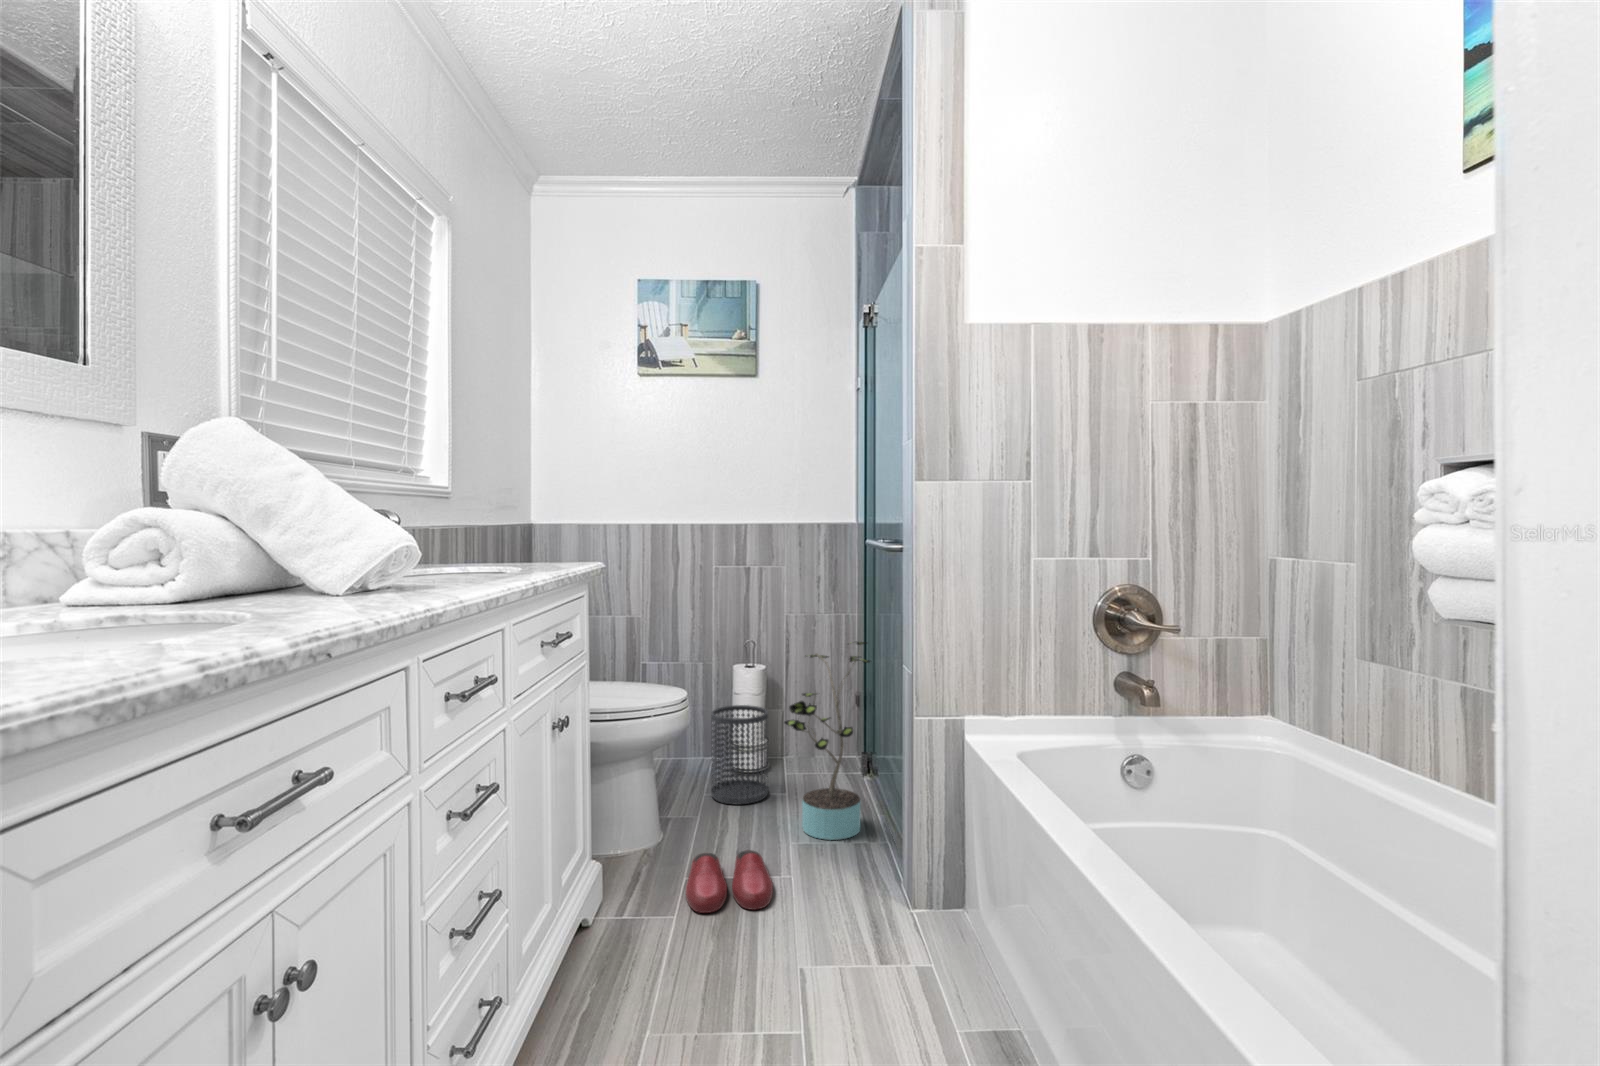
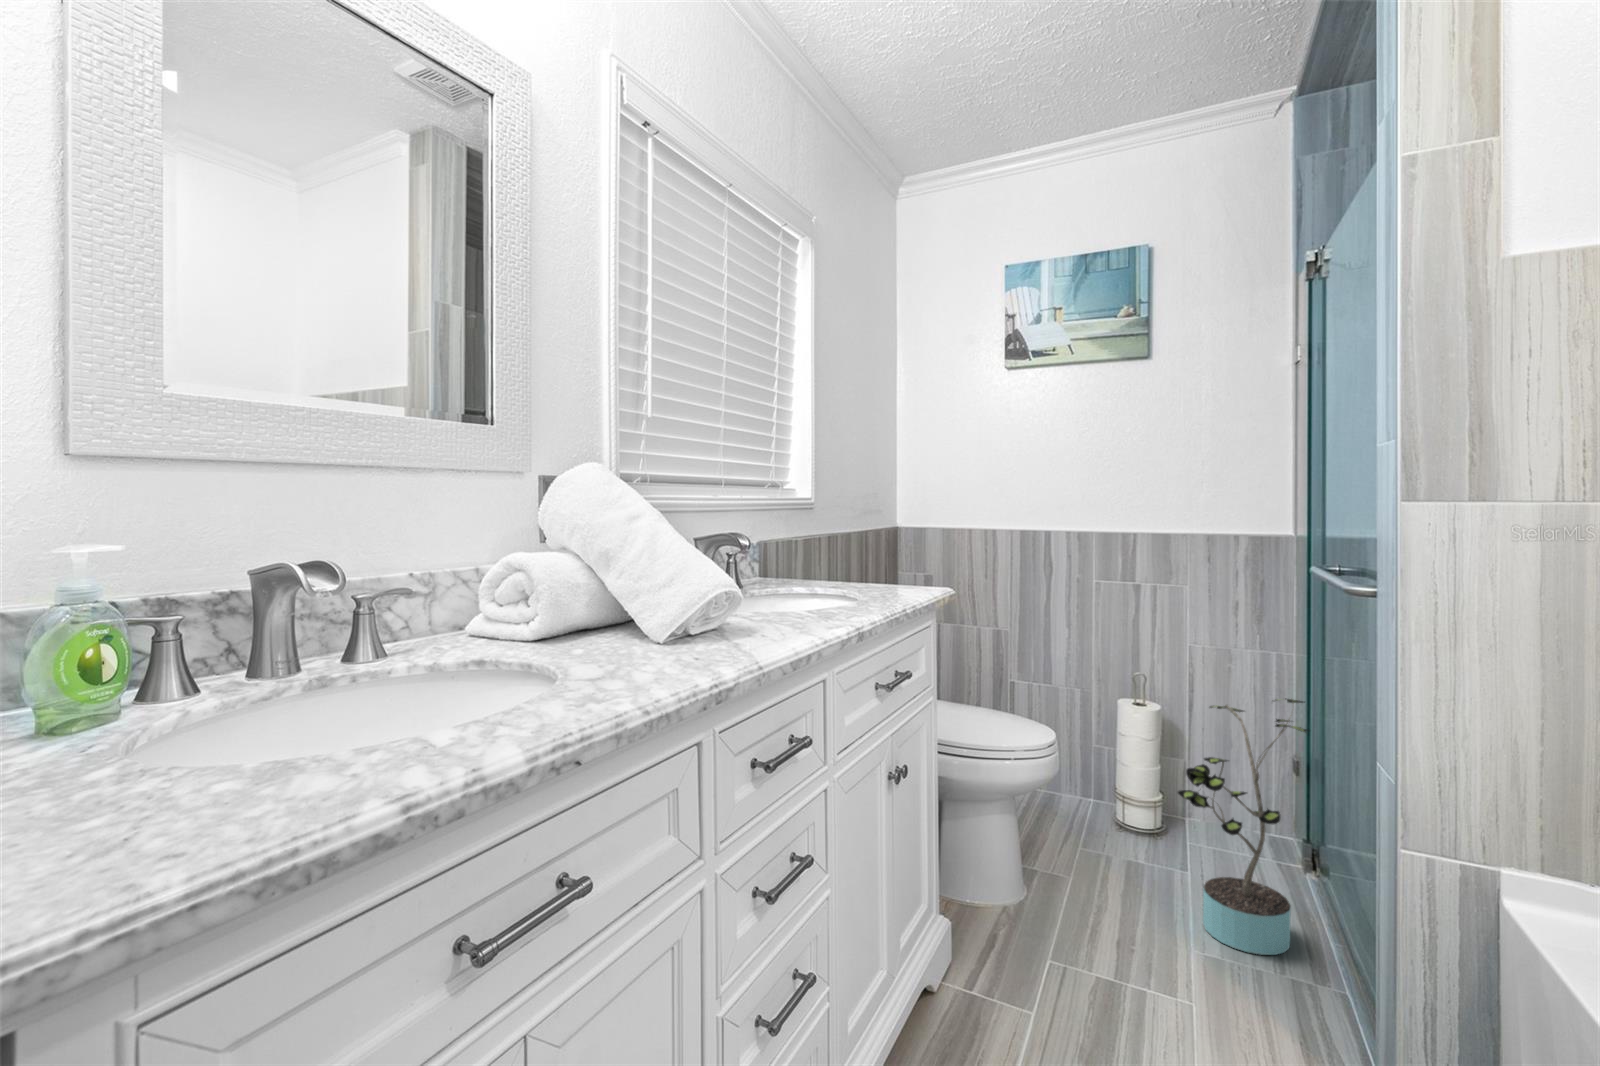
wastebasket: present [711,705,768,804] -> none [1085,749,1159,871]
slippers: present [686,850,773,913] -> none [1045,930,1158,1030]

